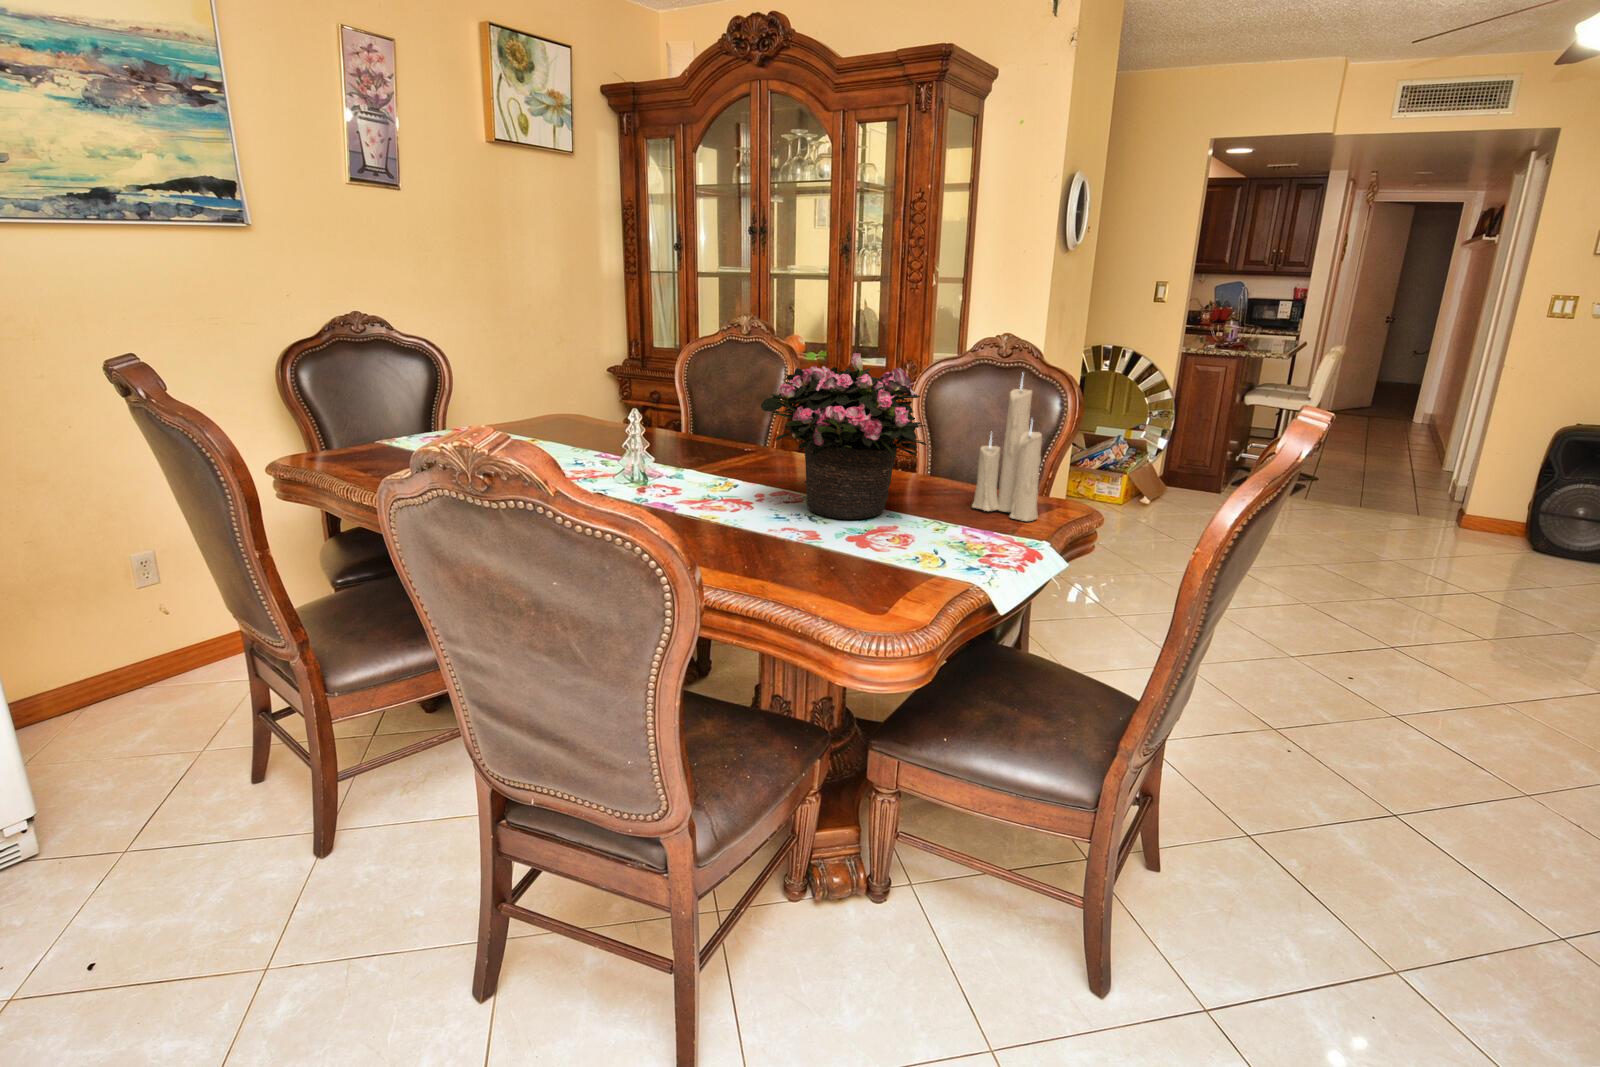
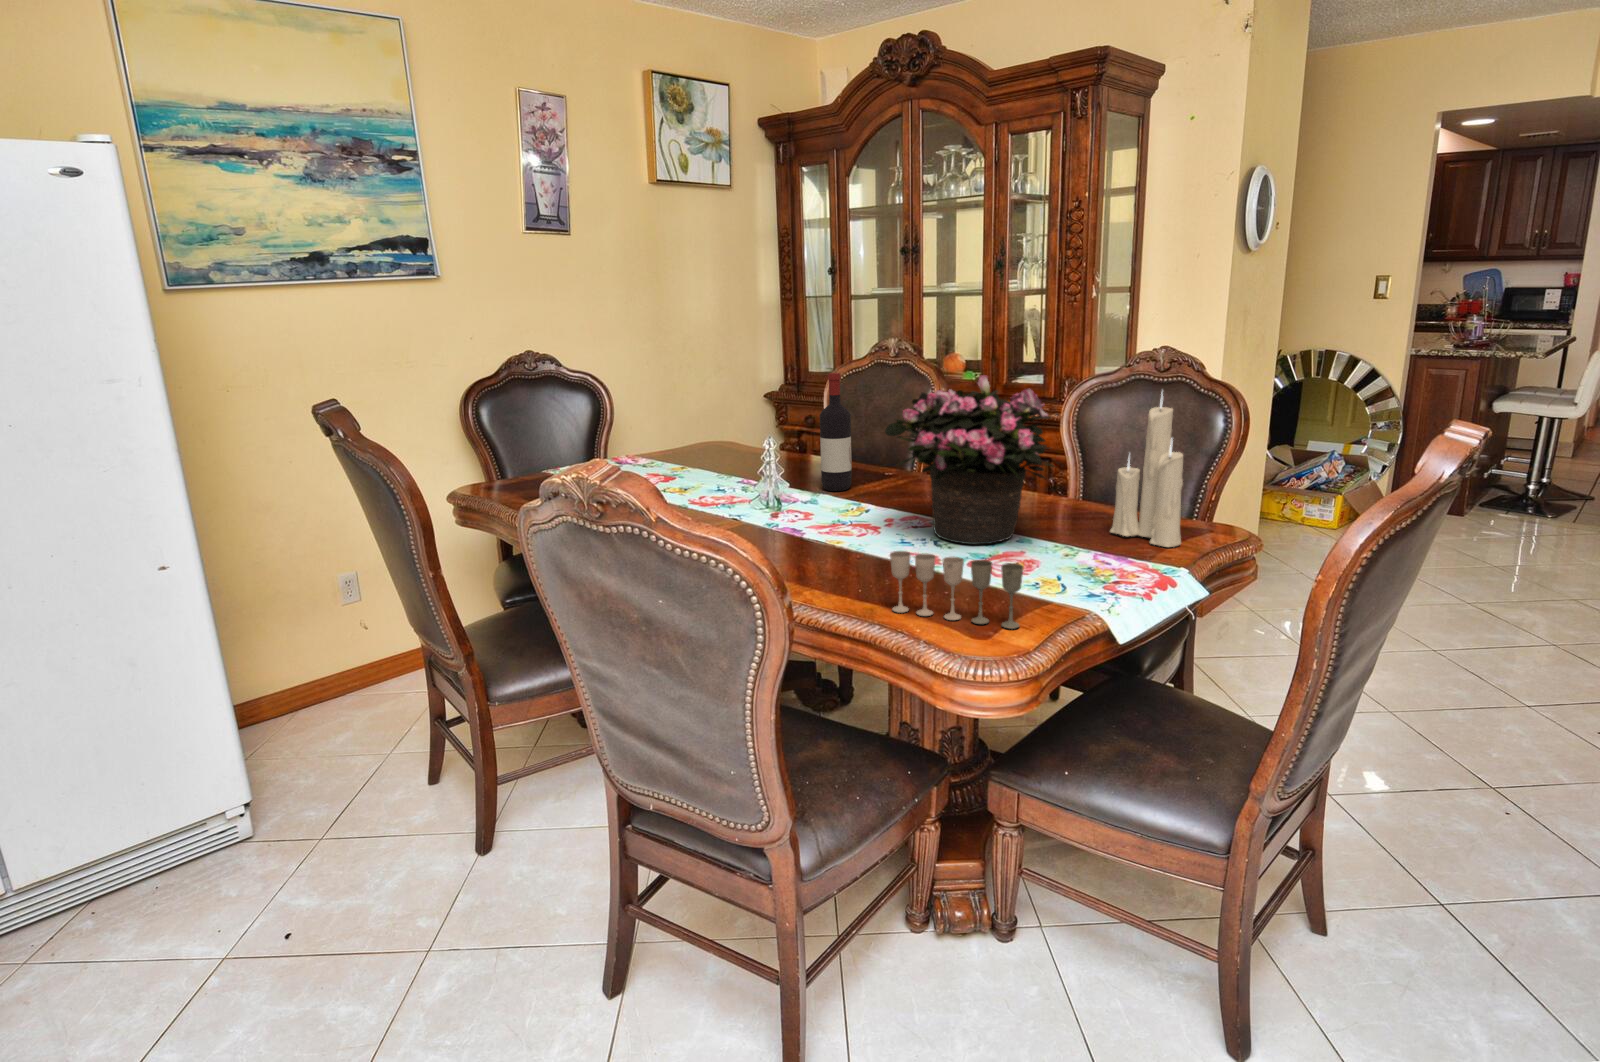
wine bottle: none [685,347,717,466] -> present [820,373,852,491]
wine glass: none [782,527,916,603] -> present [890,551,1023,629]

